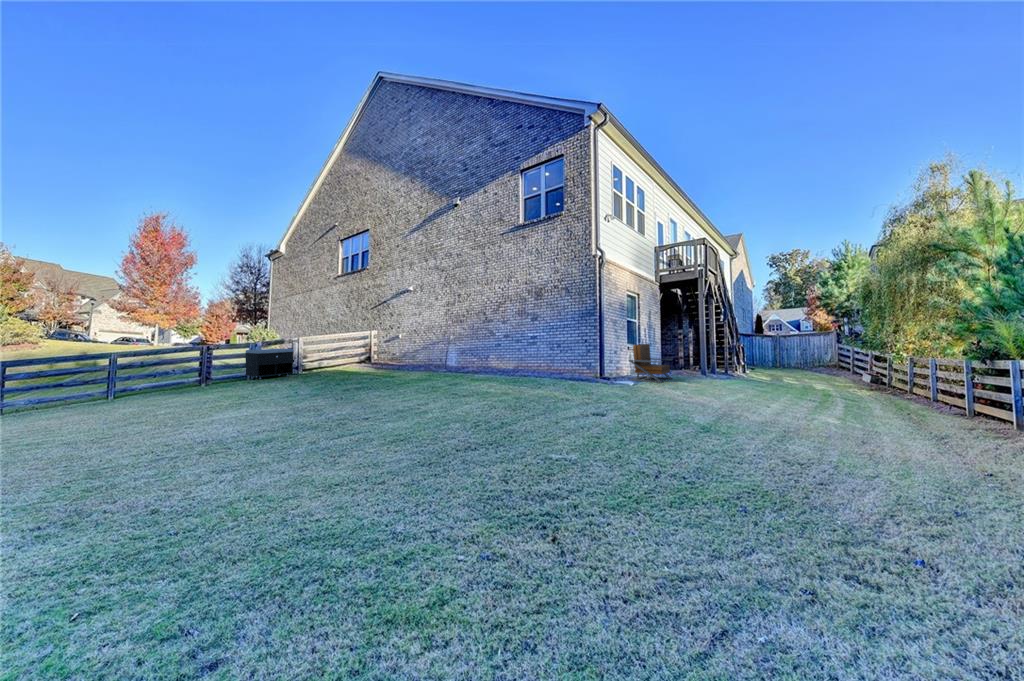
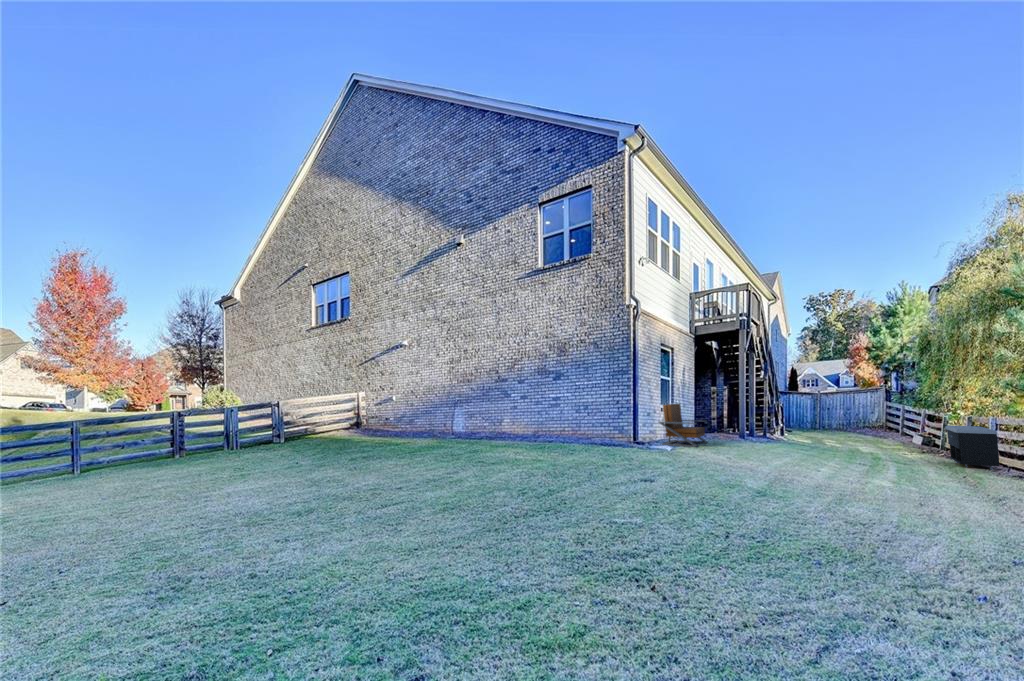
storage bench: present [245,349,294,379] -> present [945,426,1000,469]

